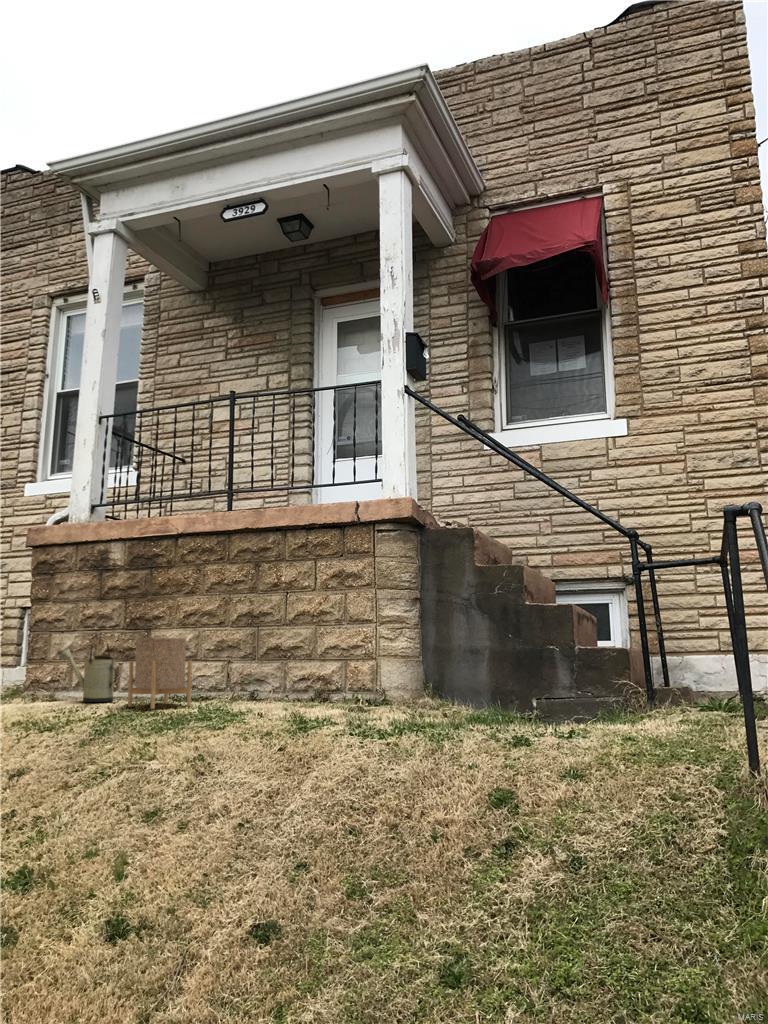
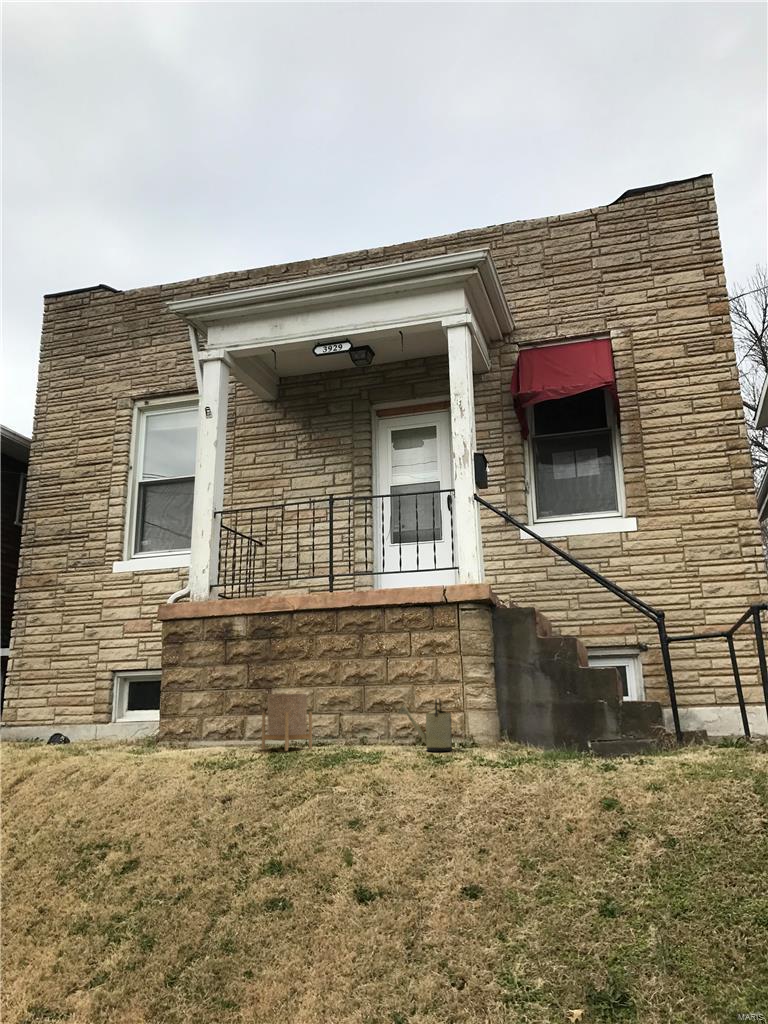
watering can: present [59,643,117,702] -> present [398,699,452,751]

